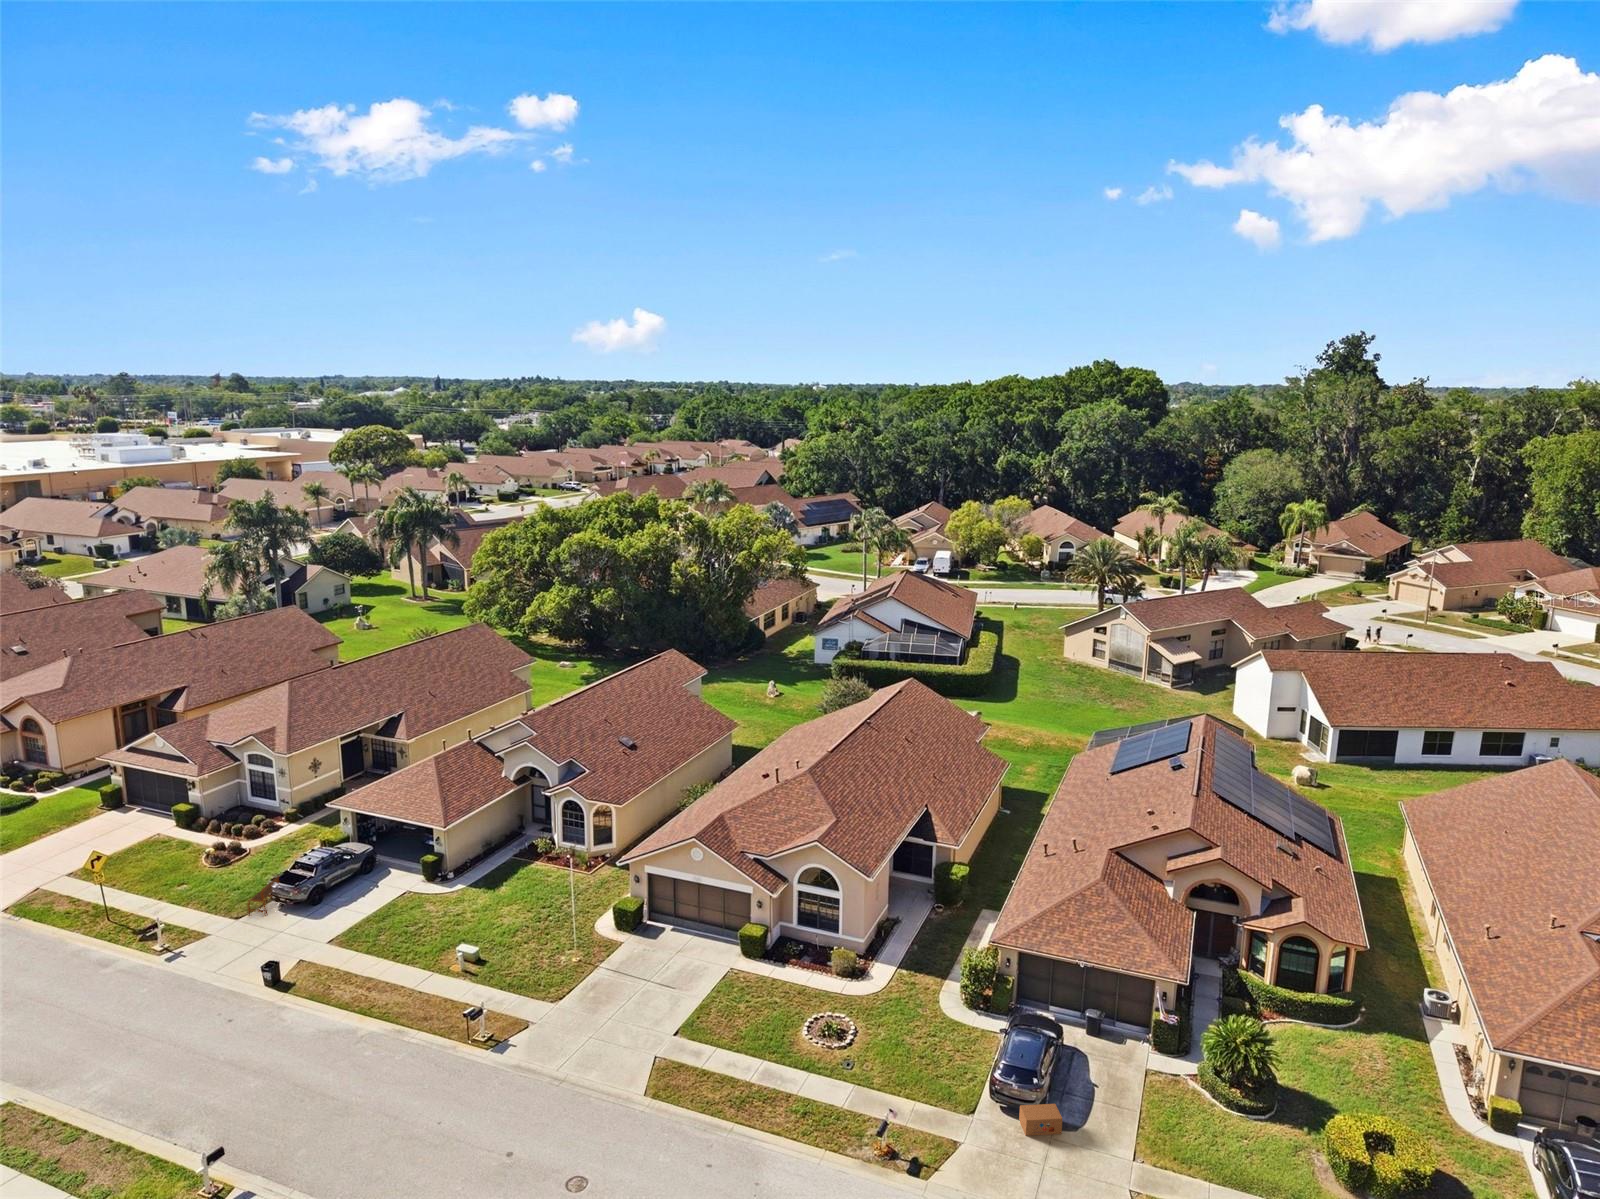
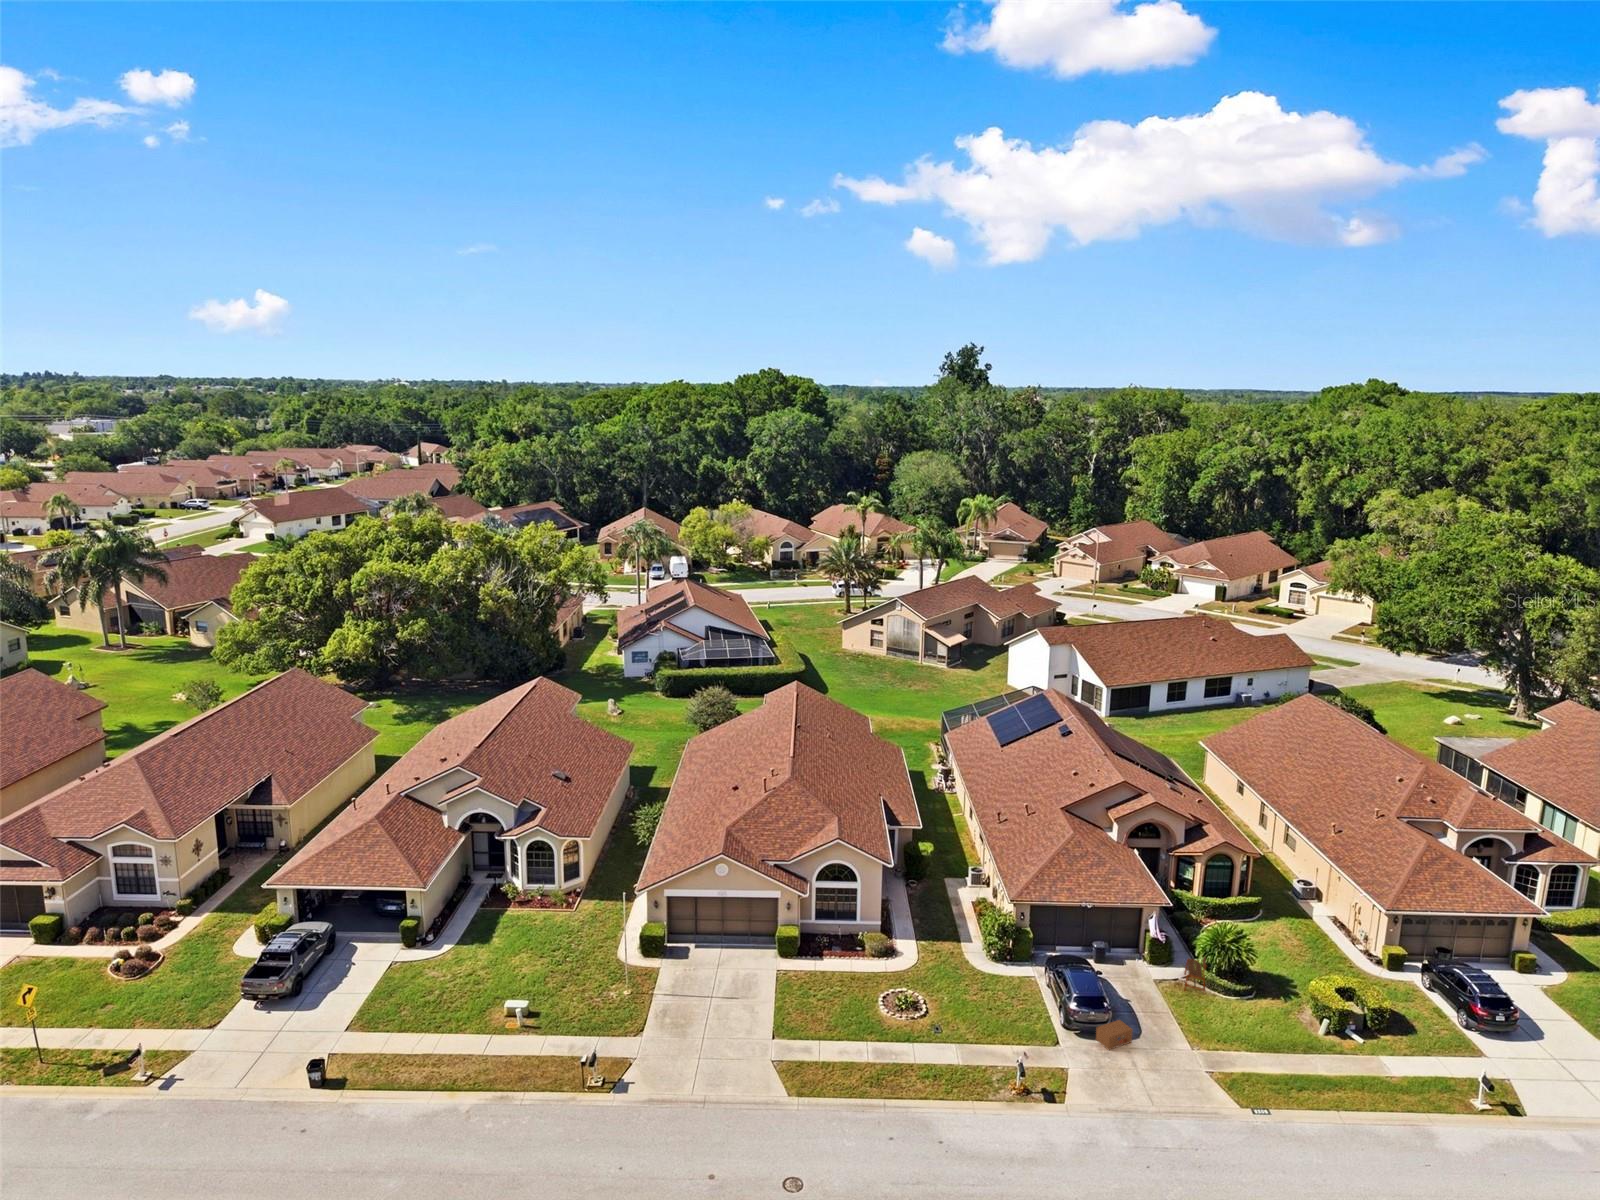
bench: present [248,876,279,915] -> present [1184,957,1206,992]

